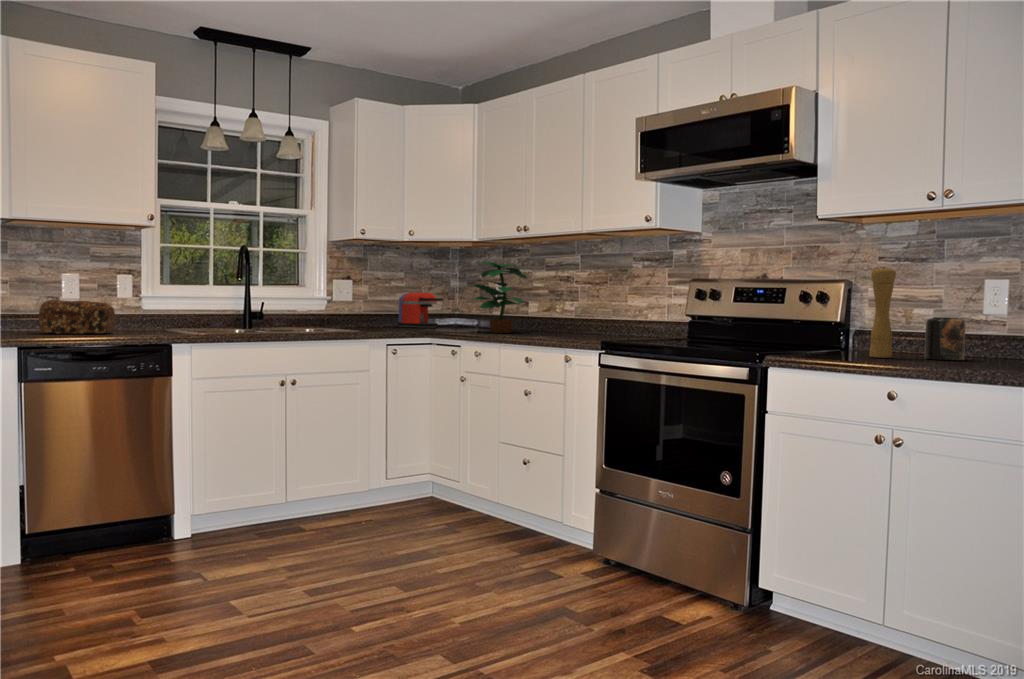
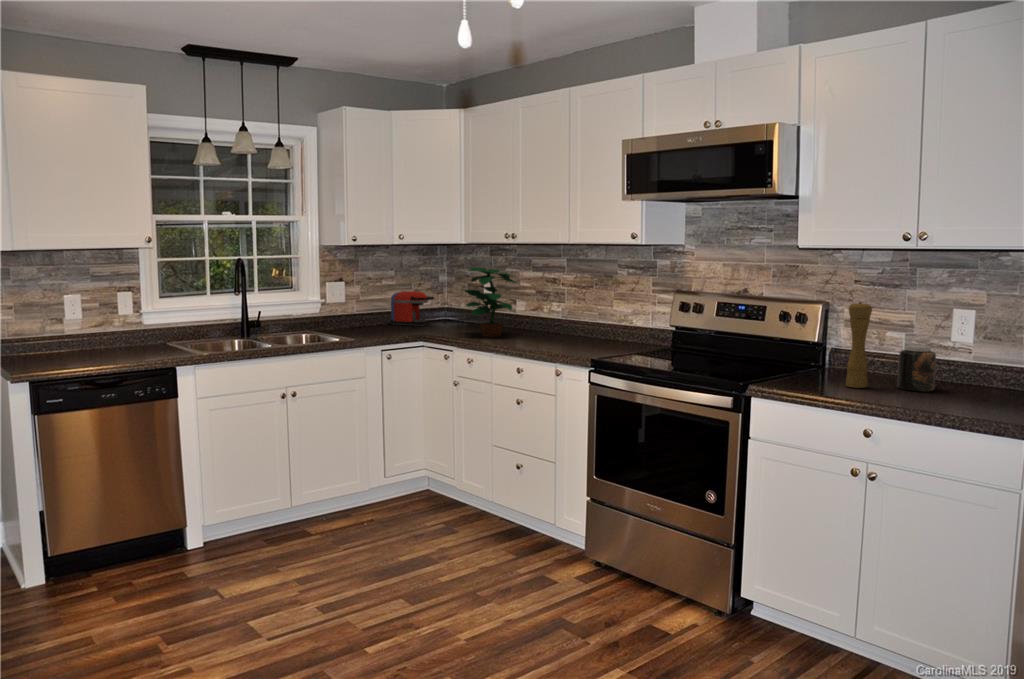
bread loaf: present [39,300,115,334] -> none [45,324,120,359]

